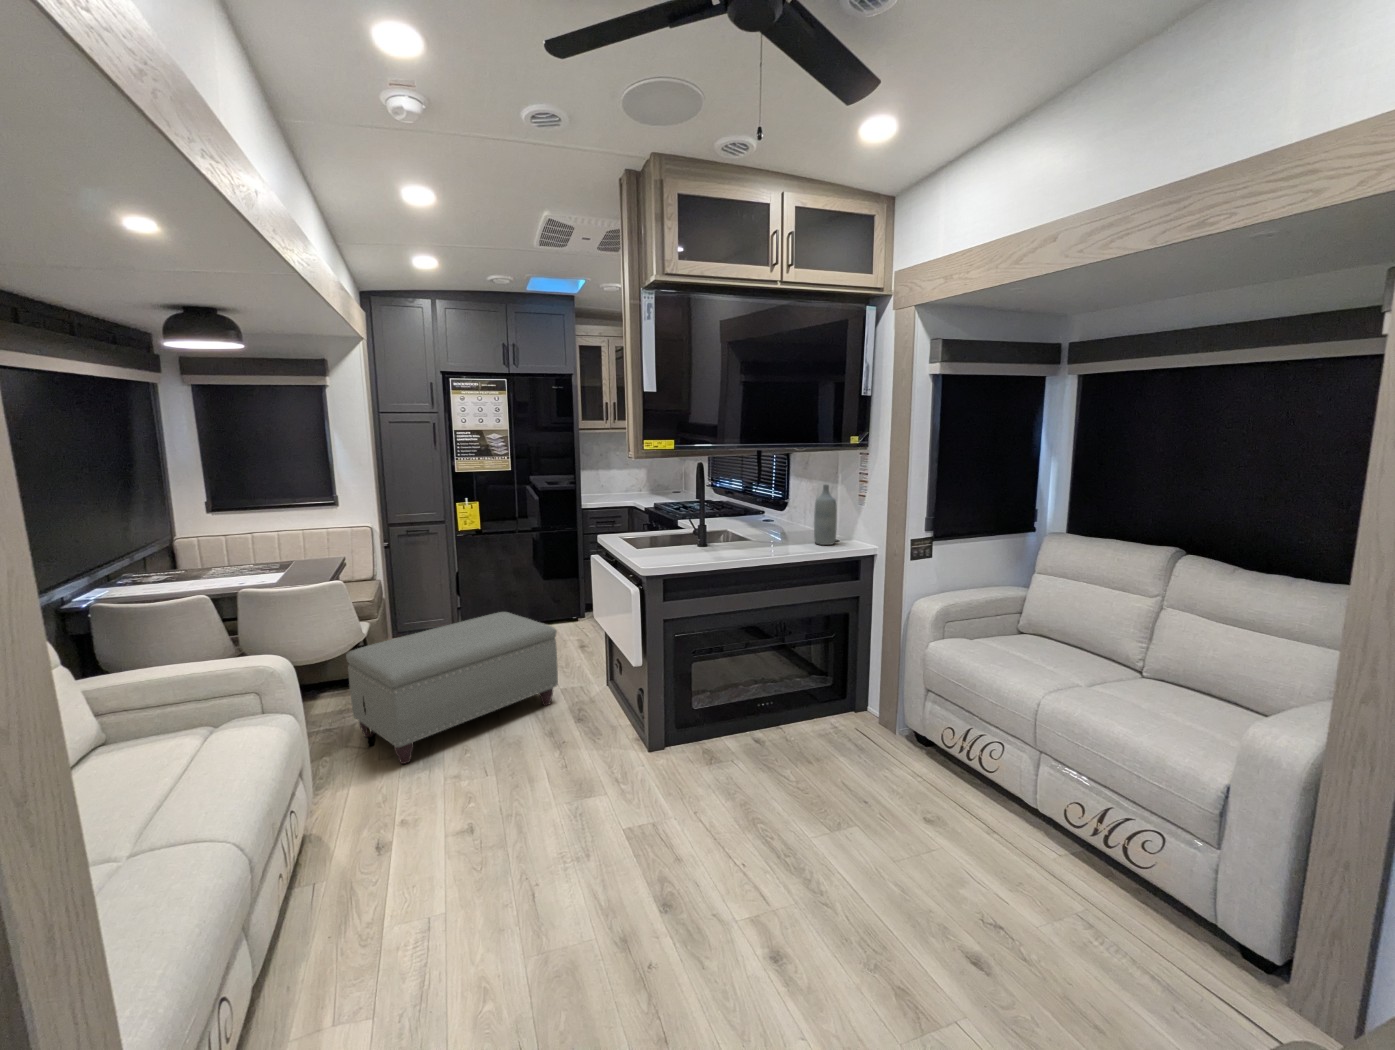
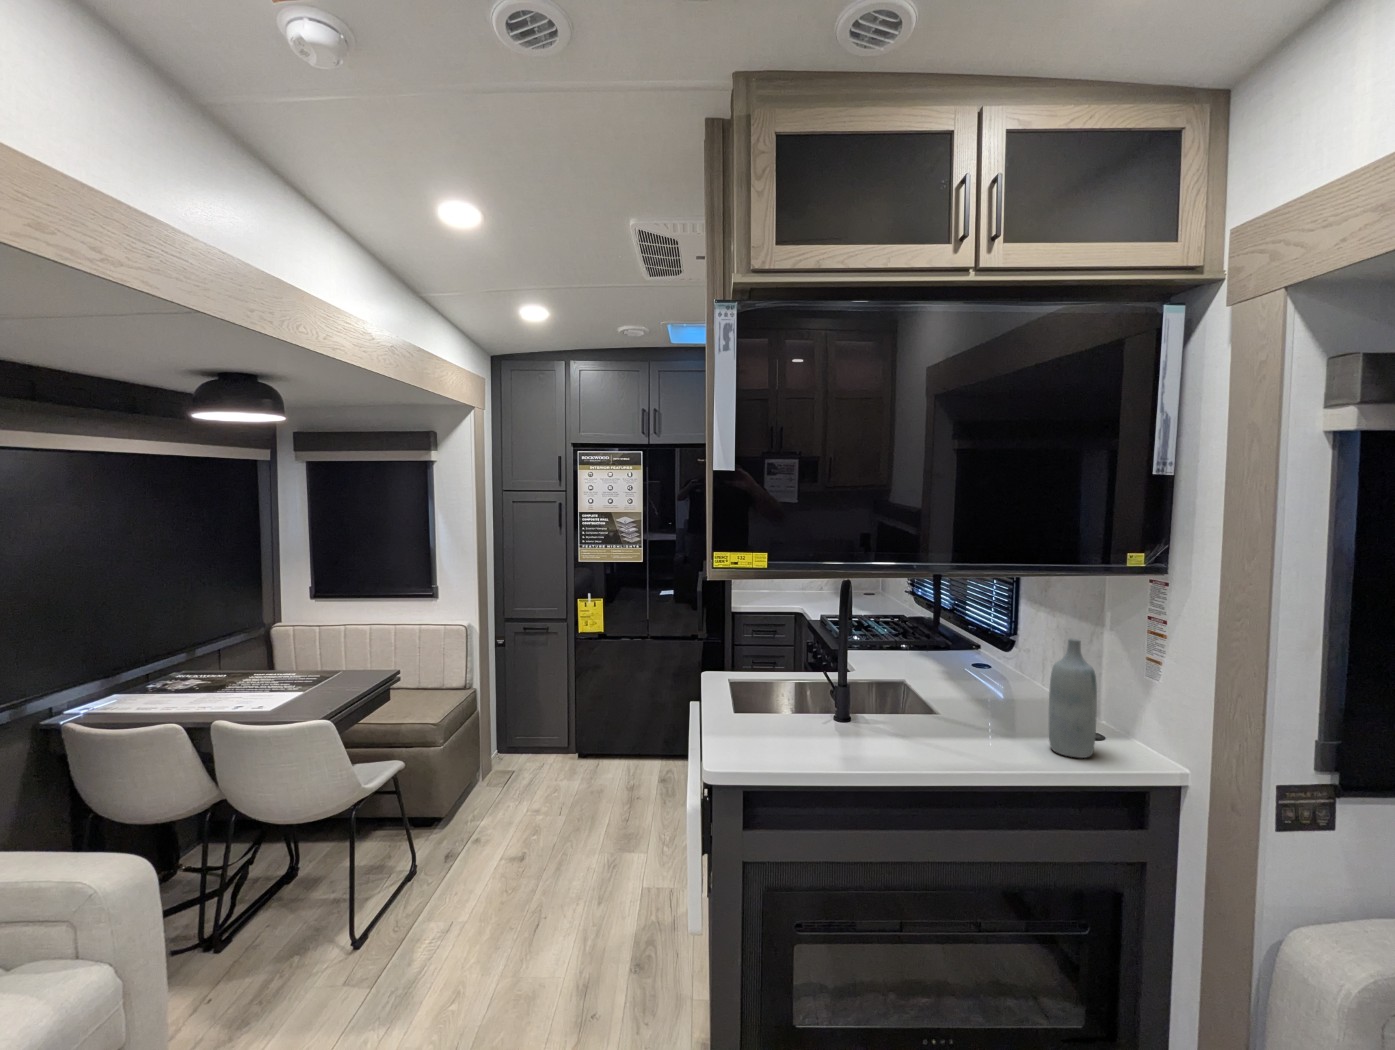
ottoman: present [346,612,558,764] -> none [351,762,622,993]

